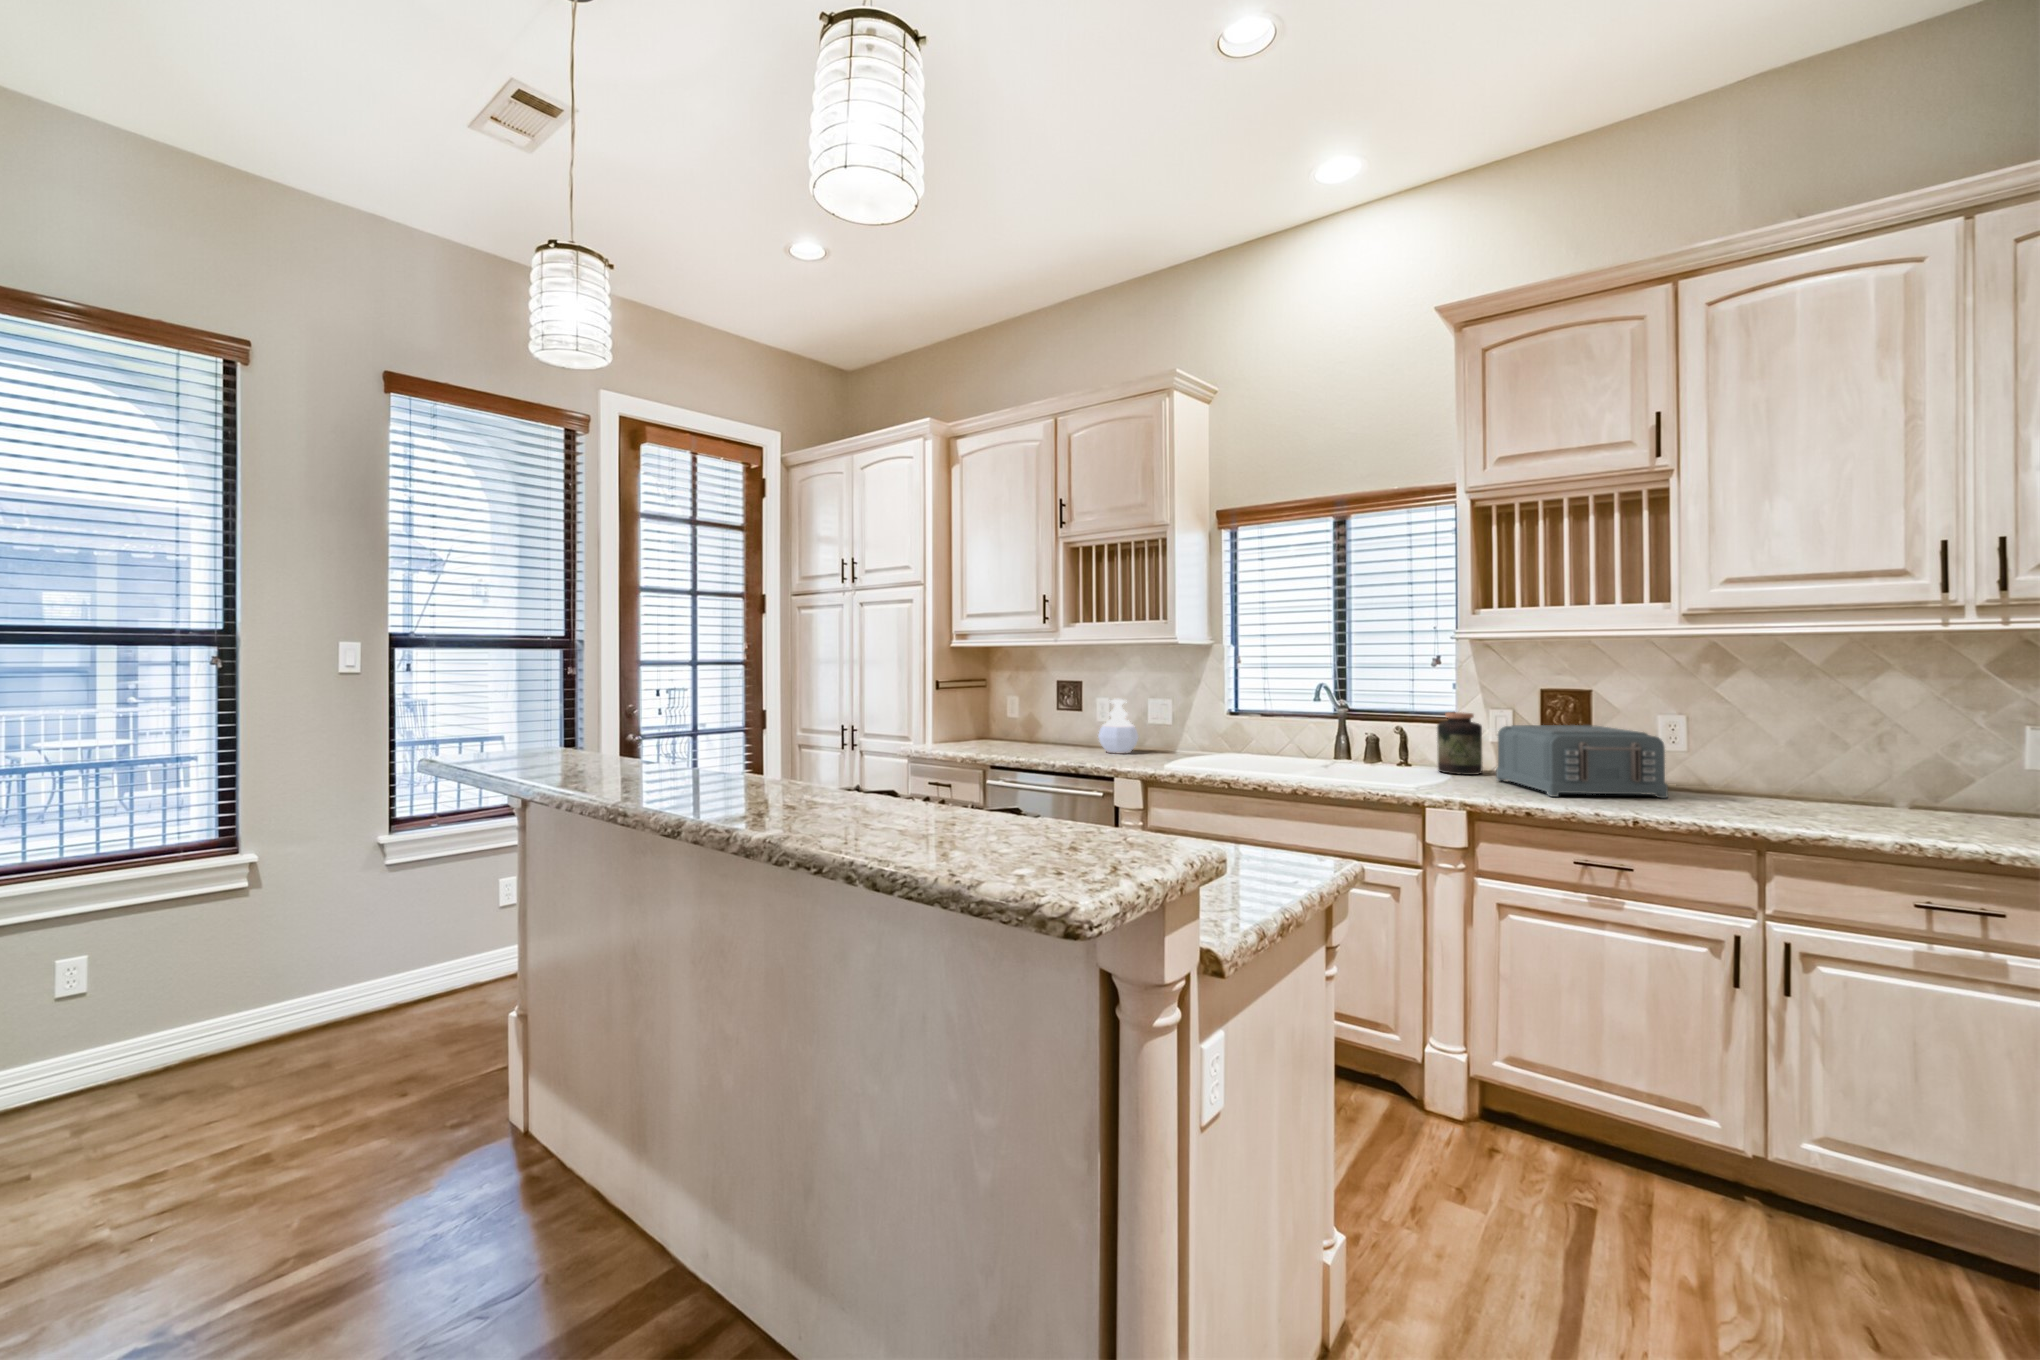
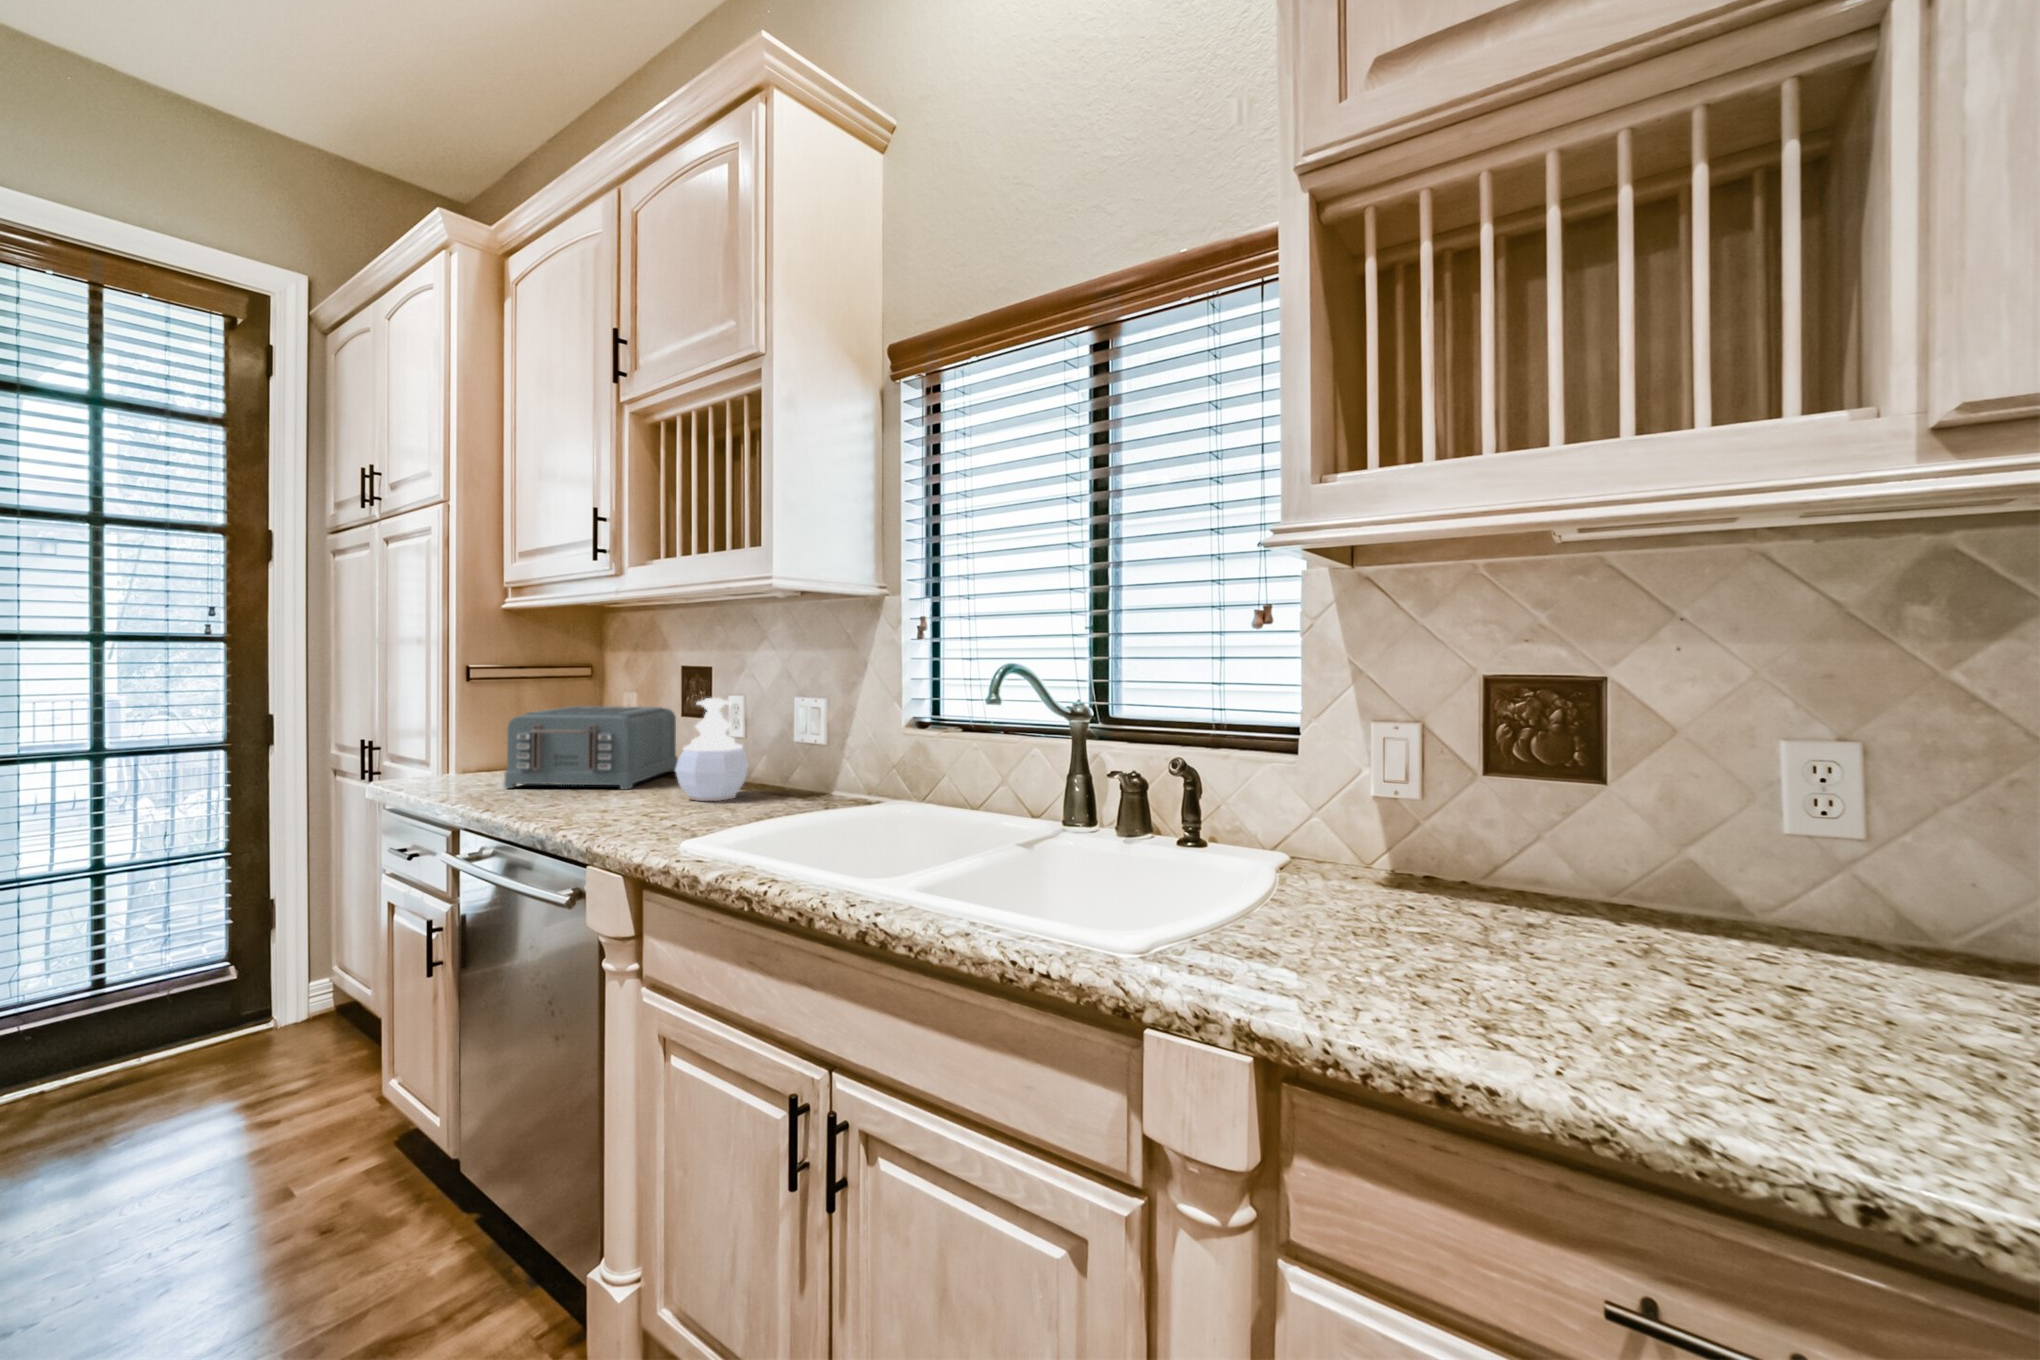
jar: present [1437,712,1482,775] -> none [1257,729,1352,875]
toaster: present [1496,725,1668,798] -> present [504,706,678,789]

